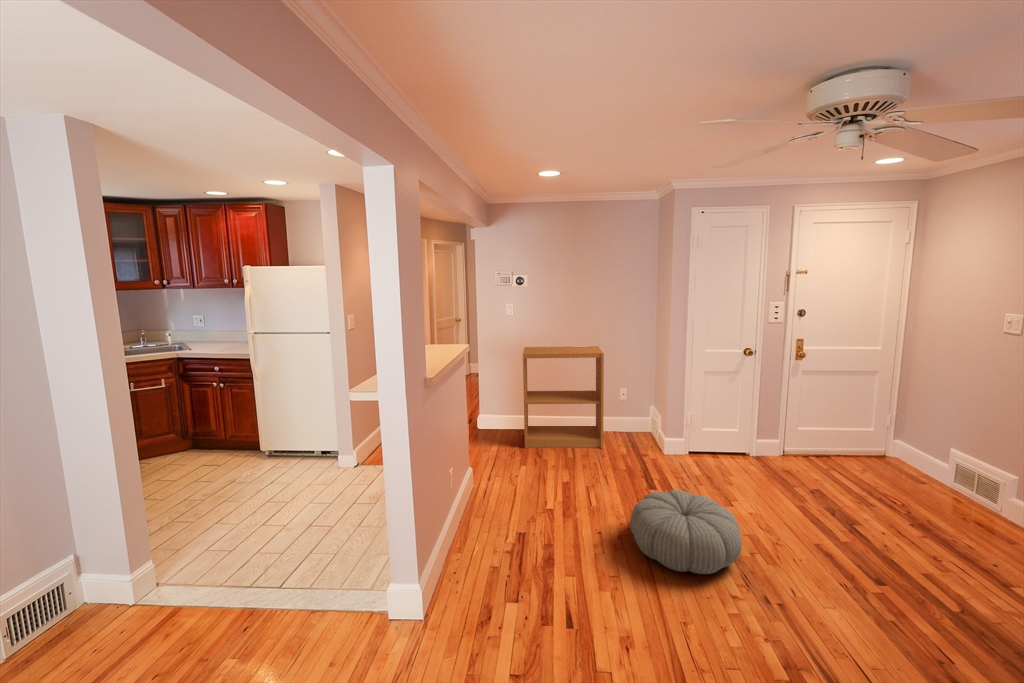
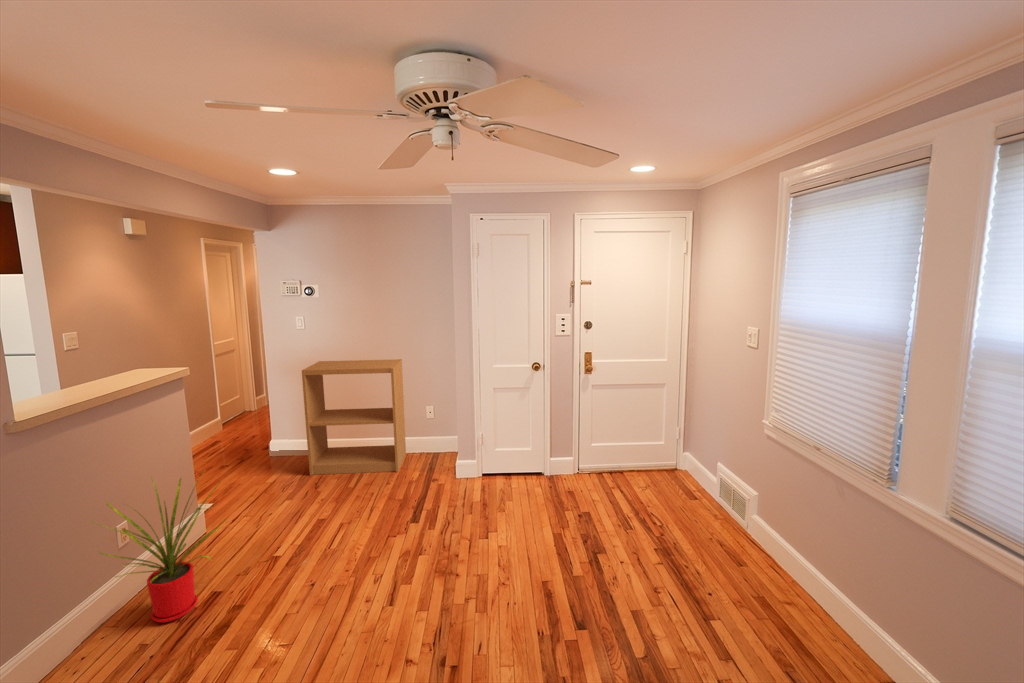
house plant: none [455,431,537,552] -> present [100,478,224,623]
pouf: present [630,490,742,574] -> none [330,528,454,634]

